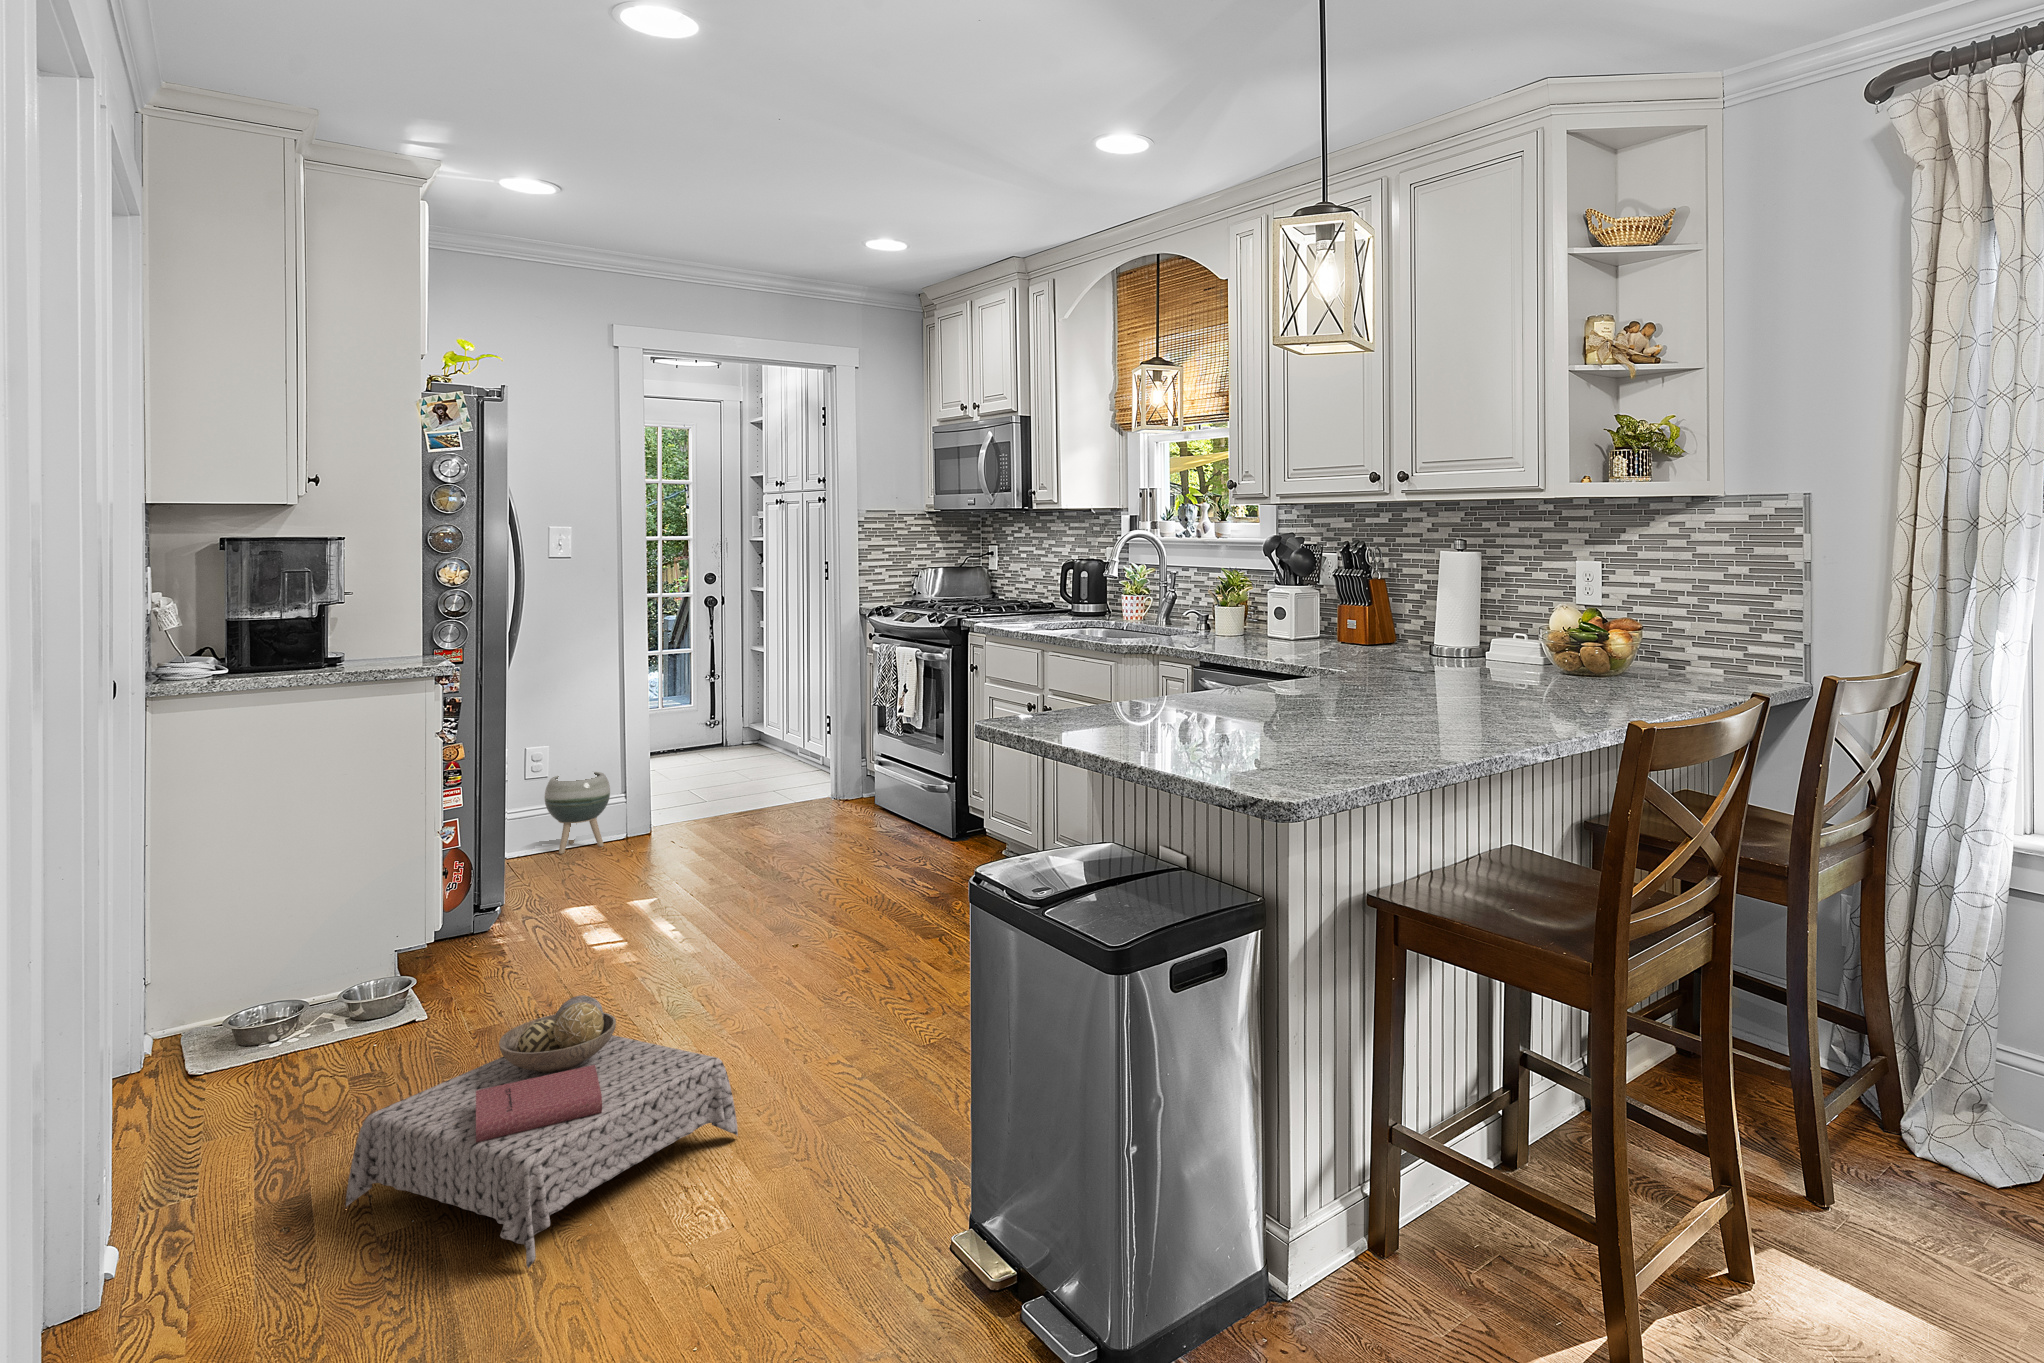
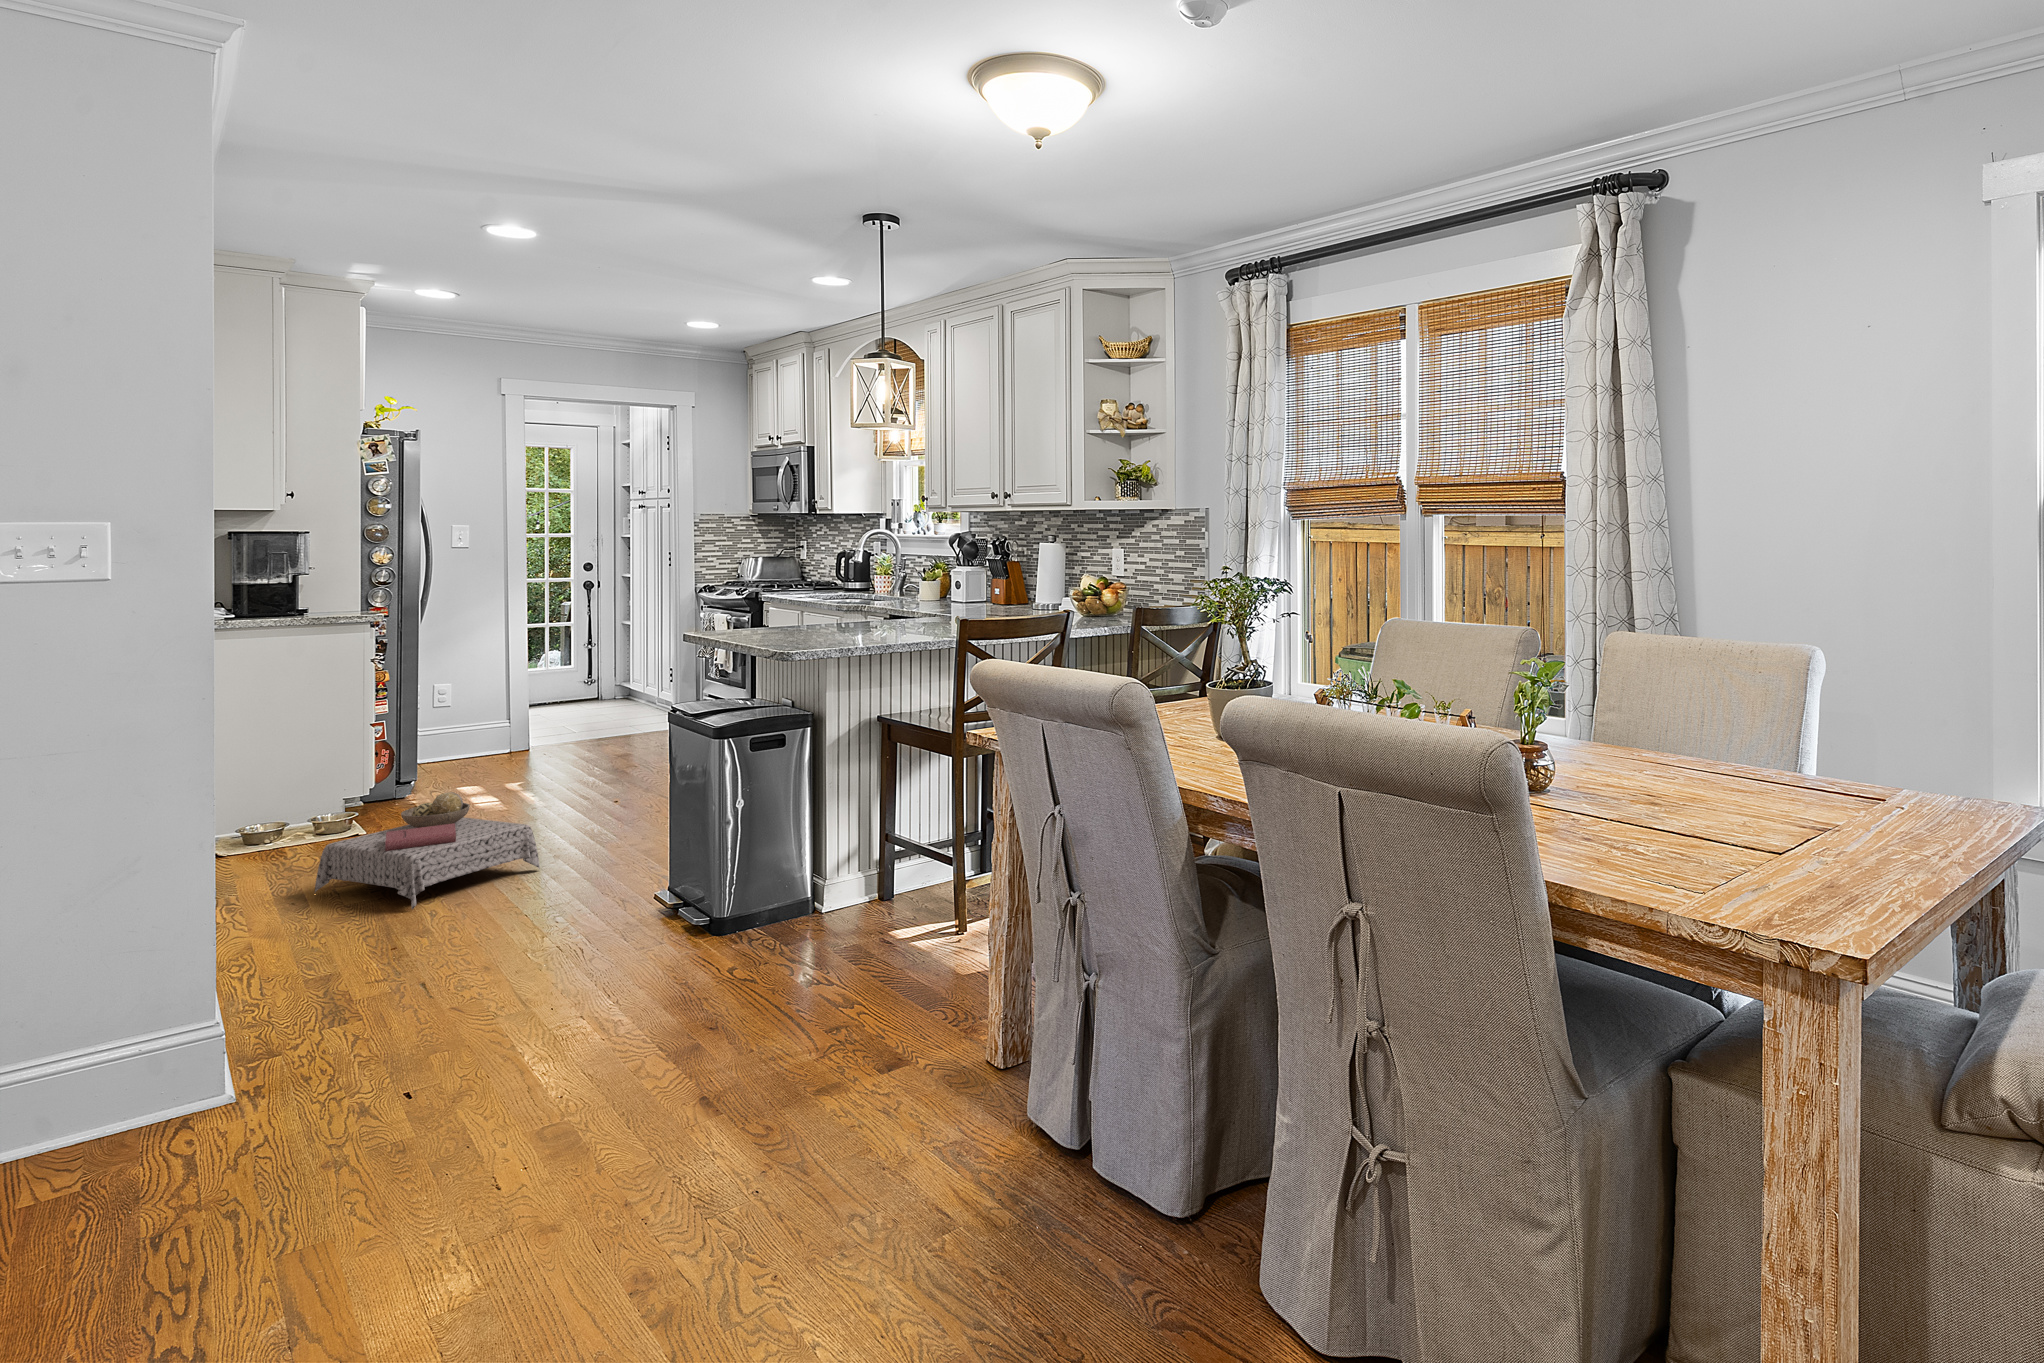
planter: present [545,772,610,854] -> none [451,701,499,757]

